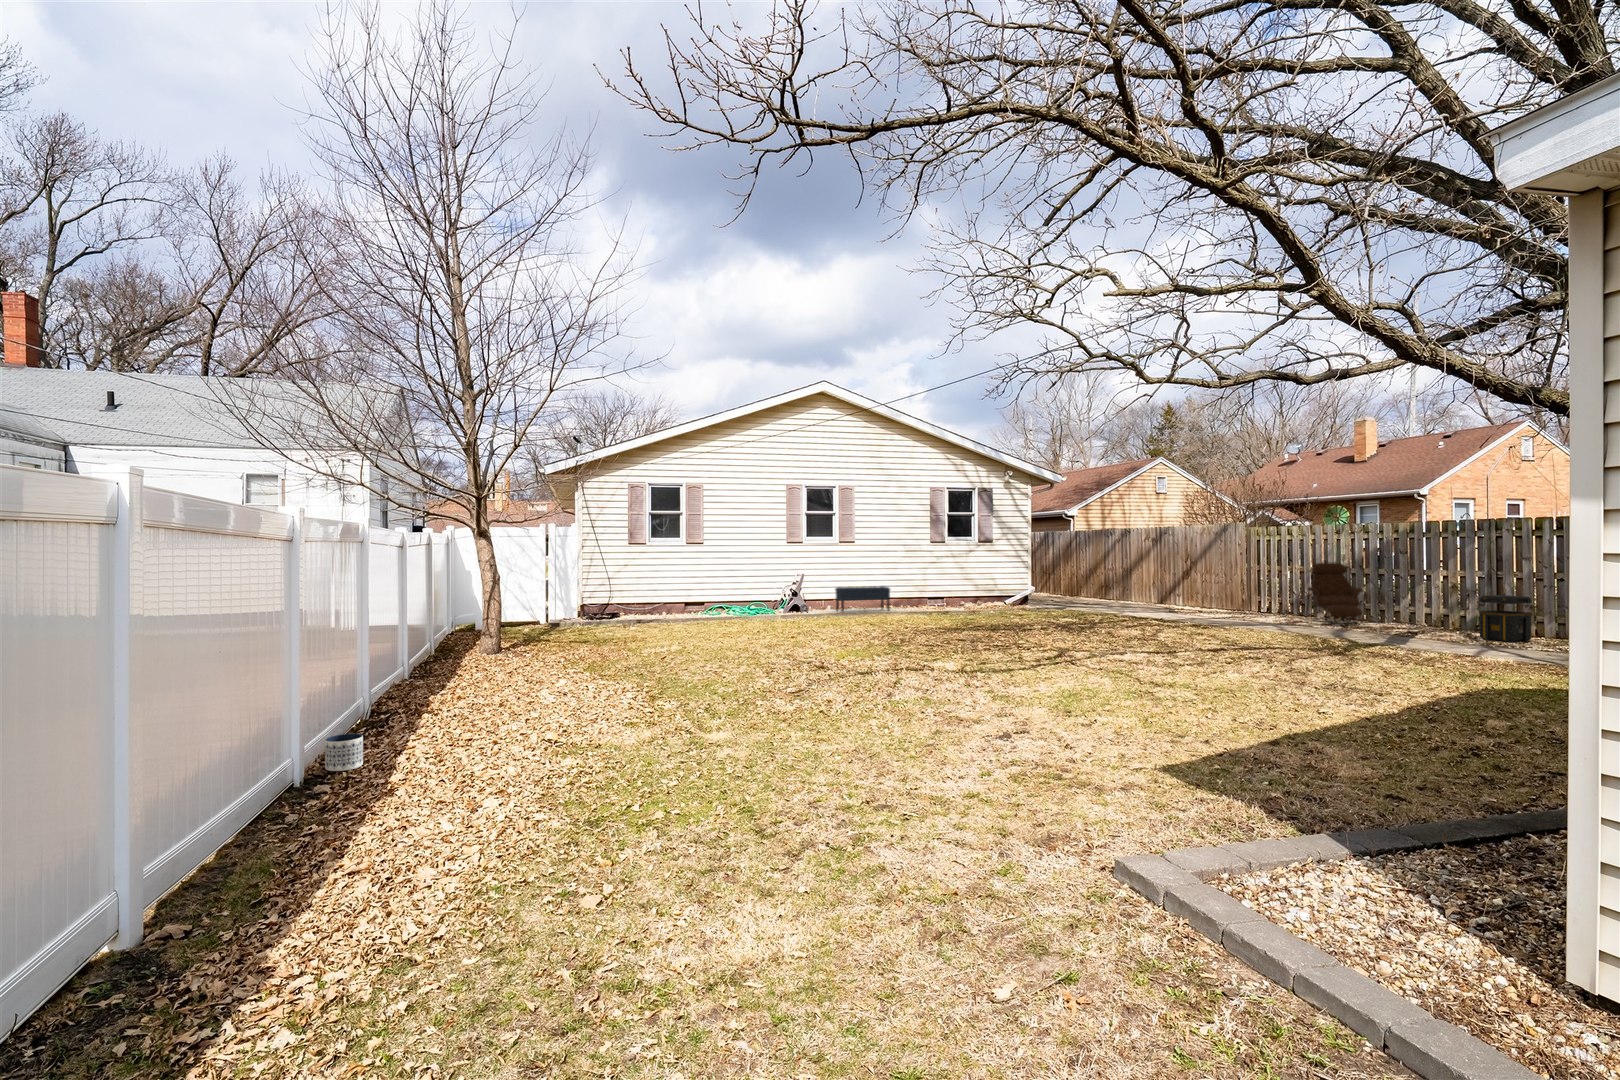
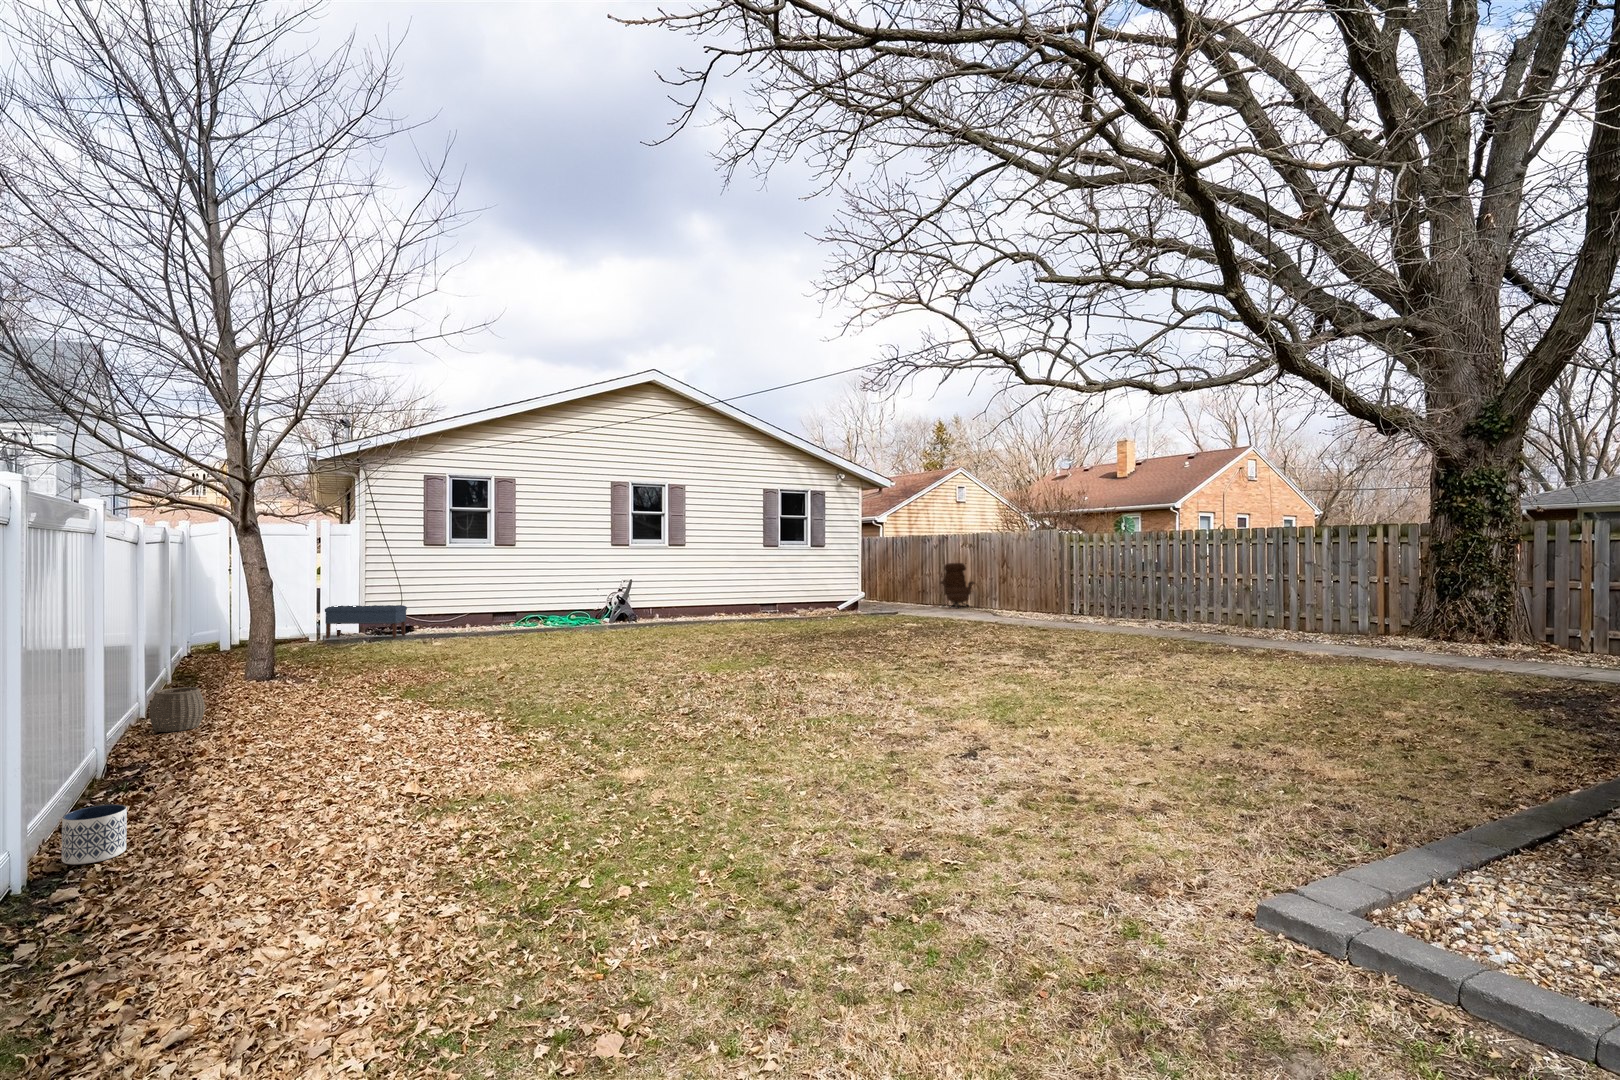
lounge chair: present [1308,562,1363,625] -> present [940,563,975,607]
bench: present [835,586,890,612] -> present [325,605,407,639]
toolbox: present [1479,595,1532,642] -> none [1267,595,1308,636]
woven basket: none [403,658,440,690] -> present [149,687,205,732]

